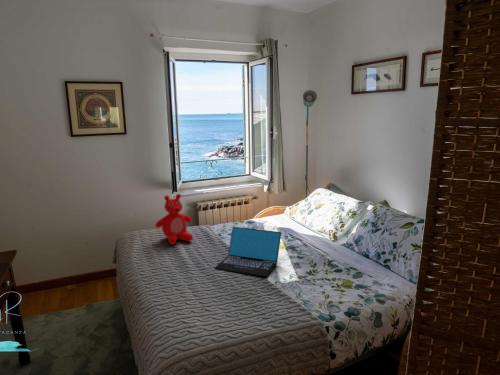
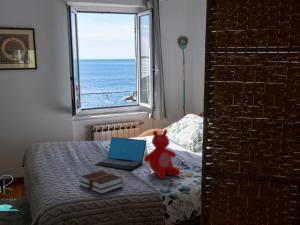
teddy bear: present [156,194,193,245] -> present [144,130,180,178]
hardback book: none [201,284,265,328] -> present [80,171,123,194]

